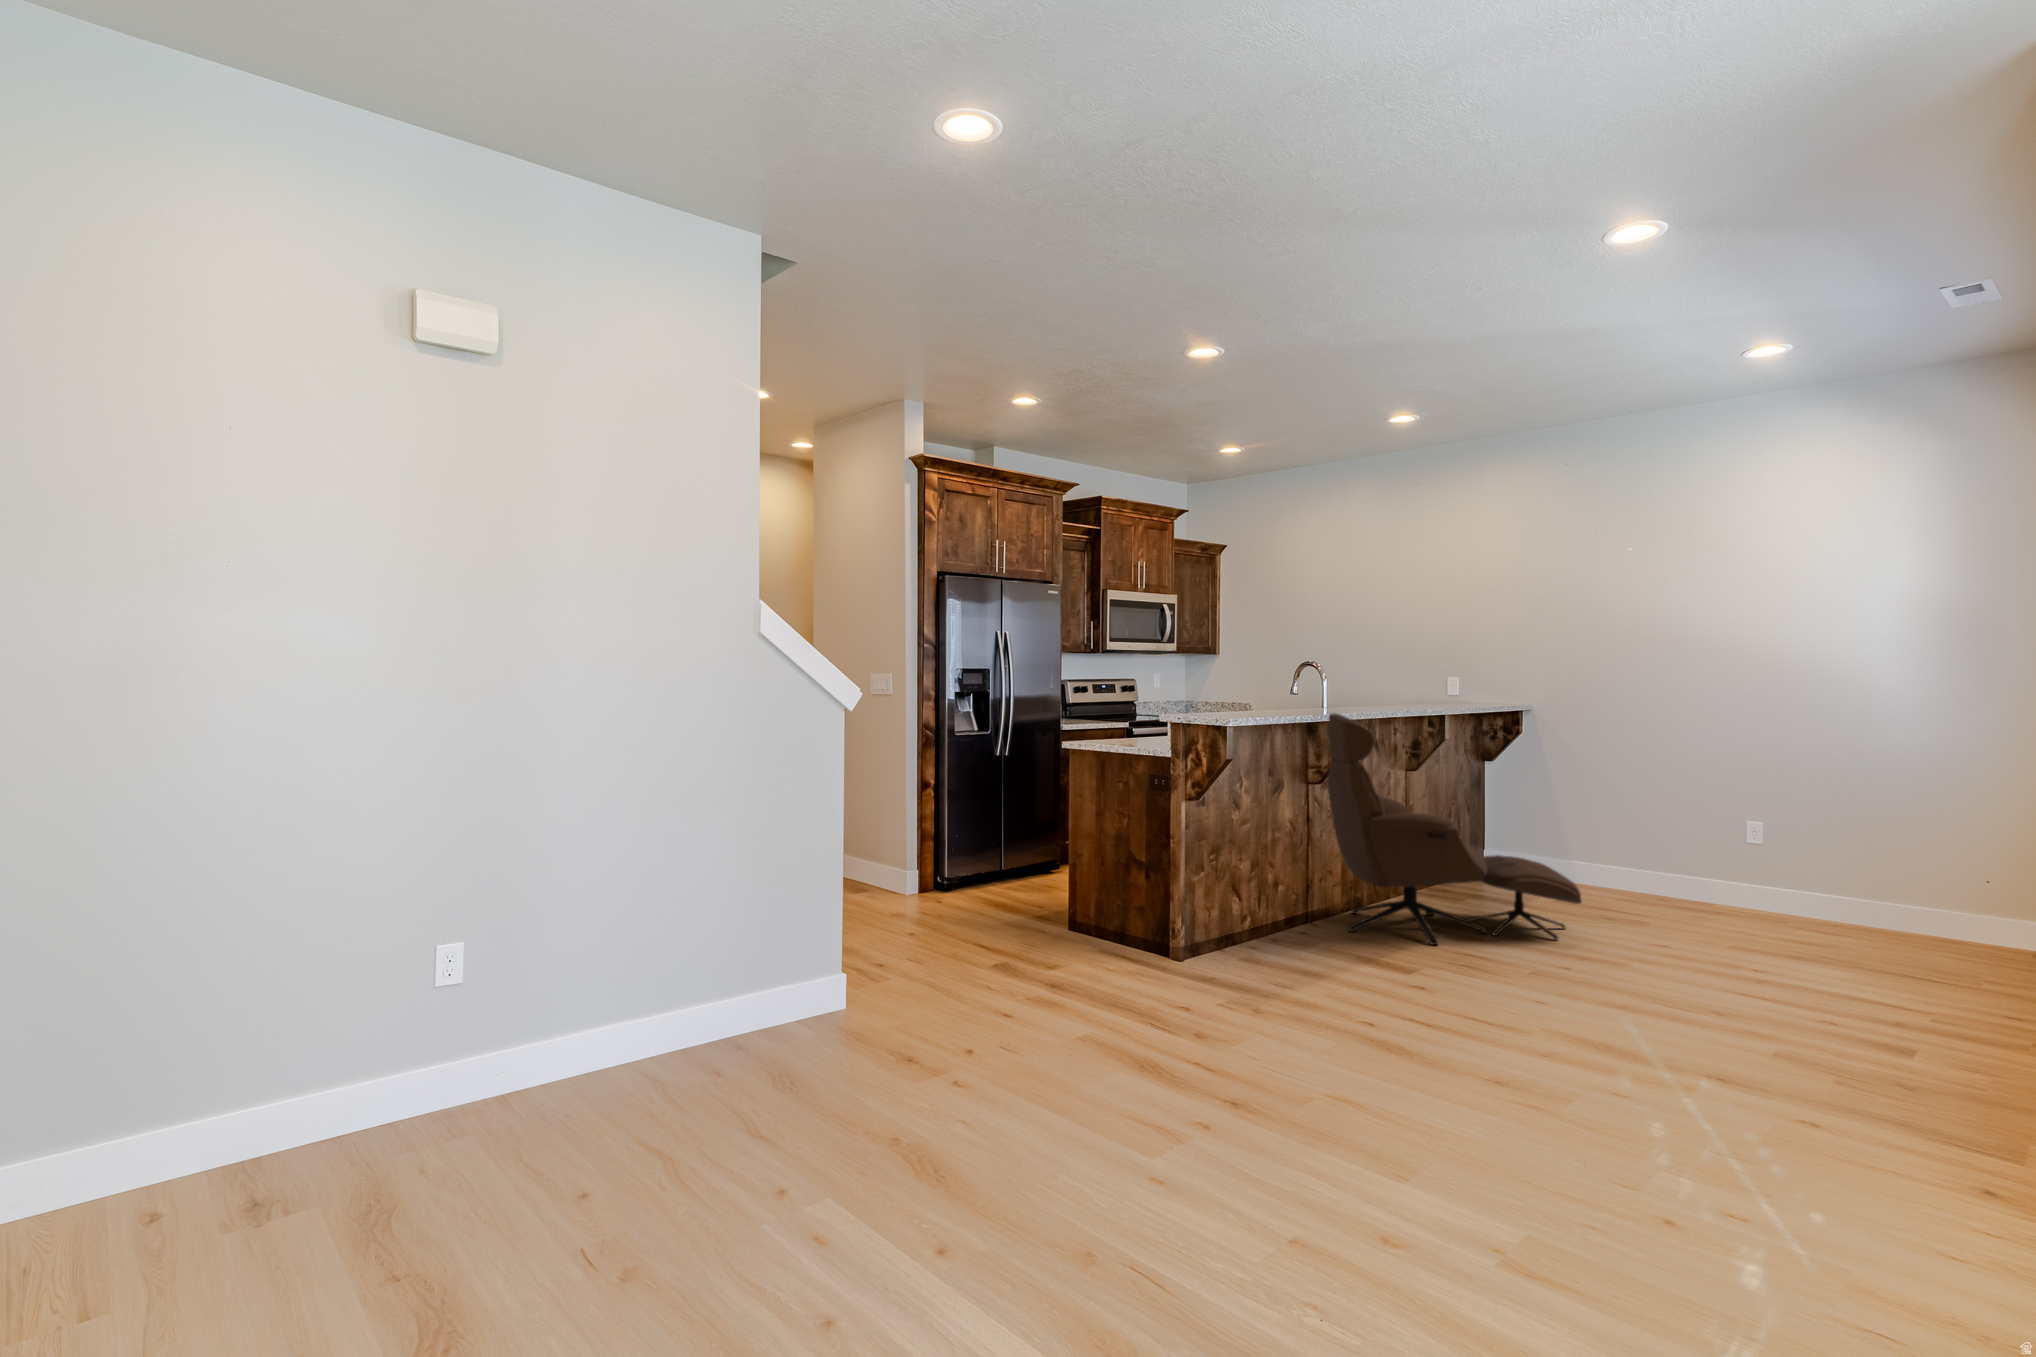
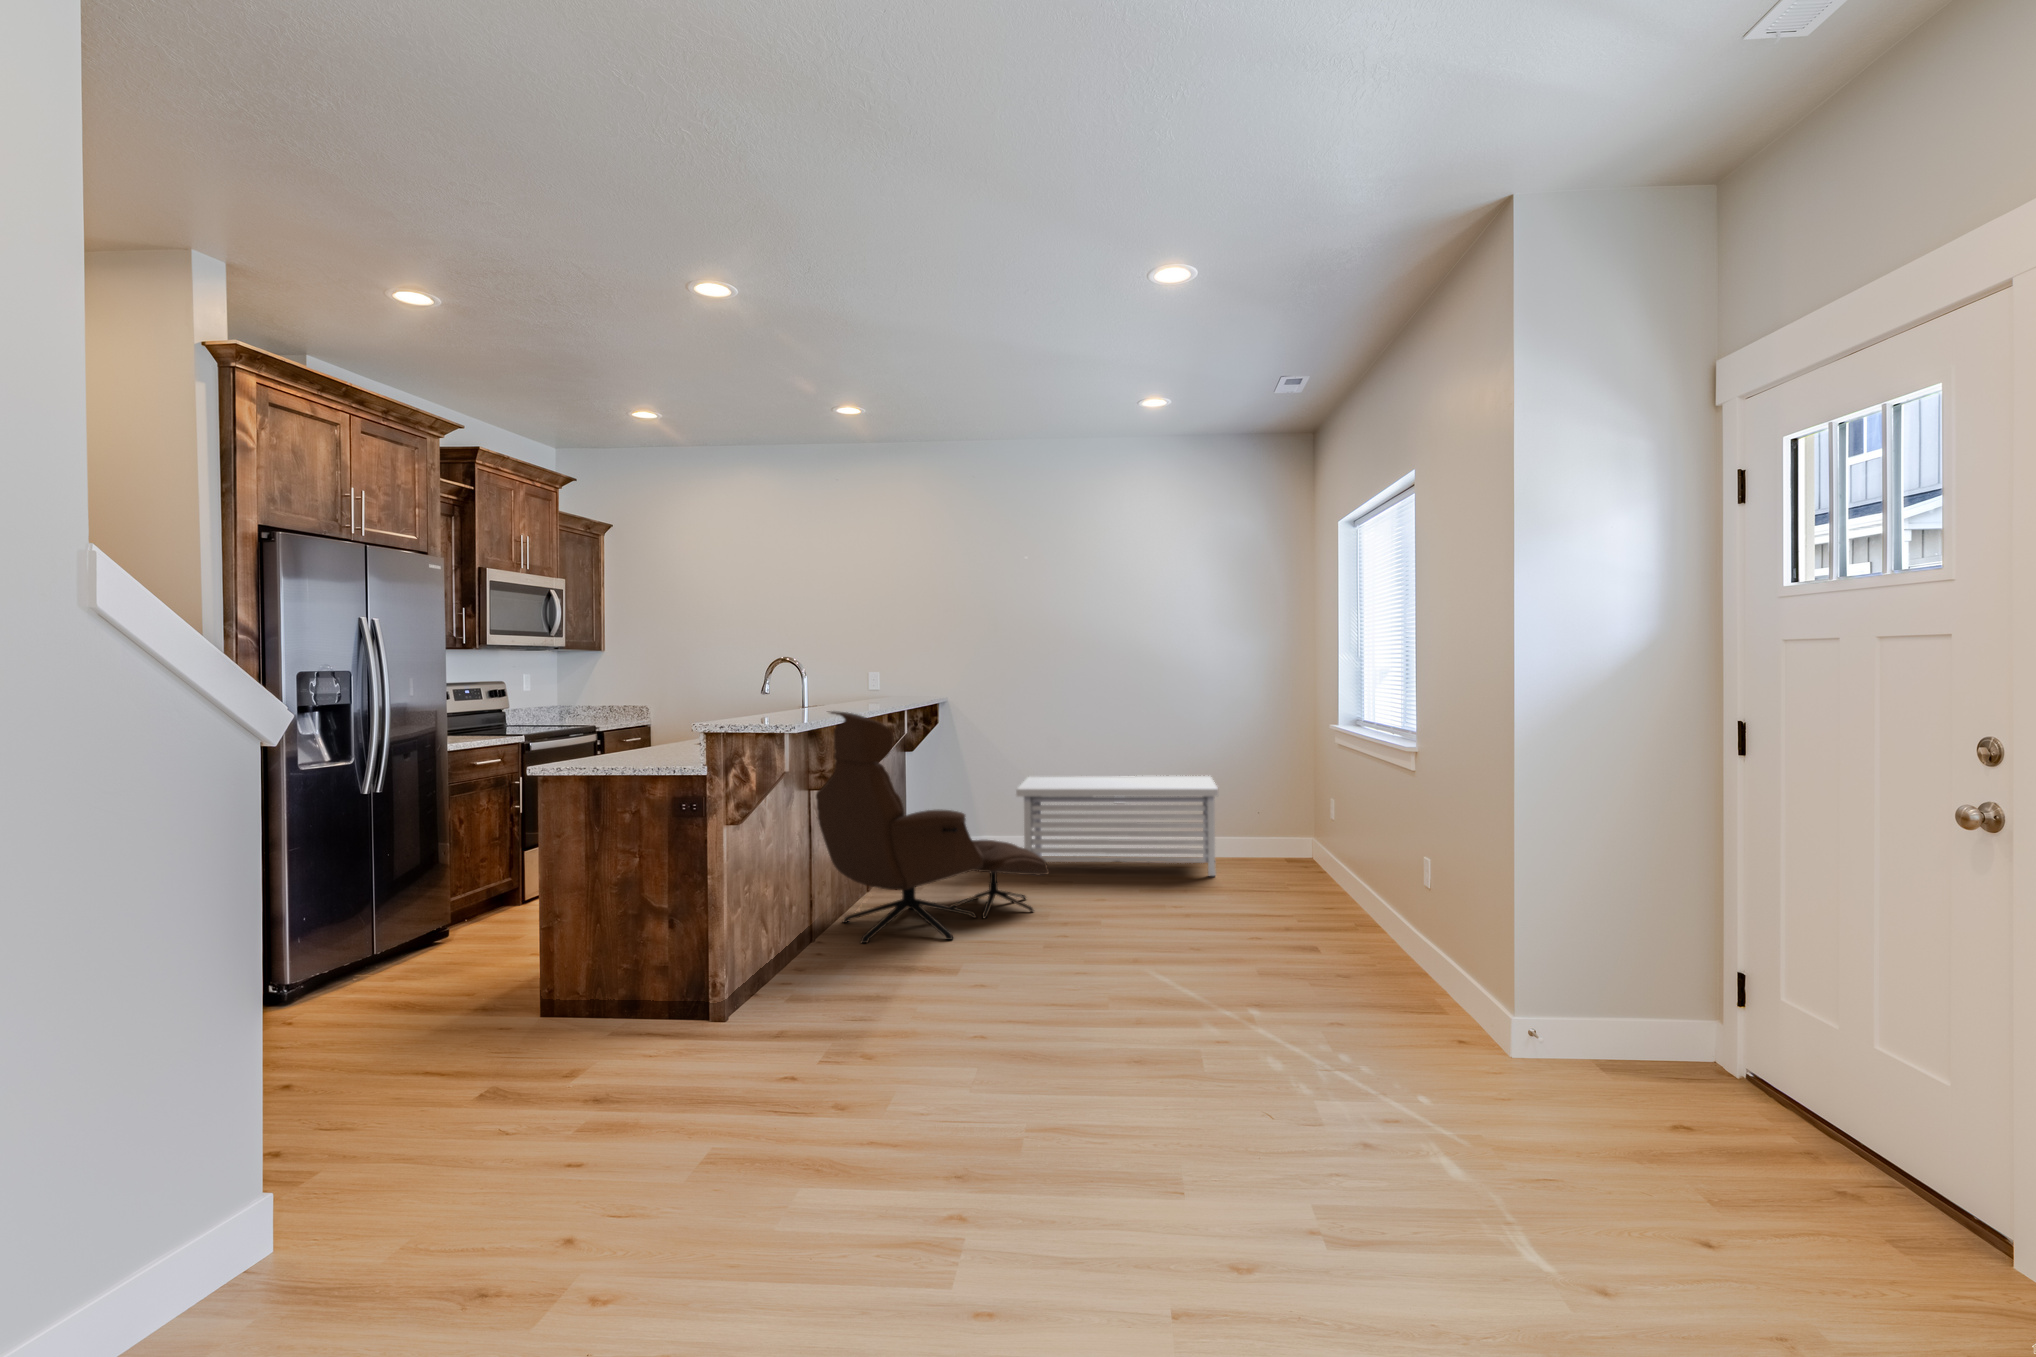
storage bench: none [1589,802,1901,951] -> present [1016,776,1218,876]

